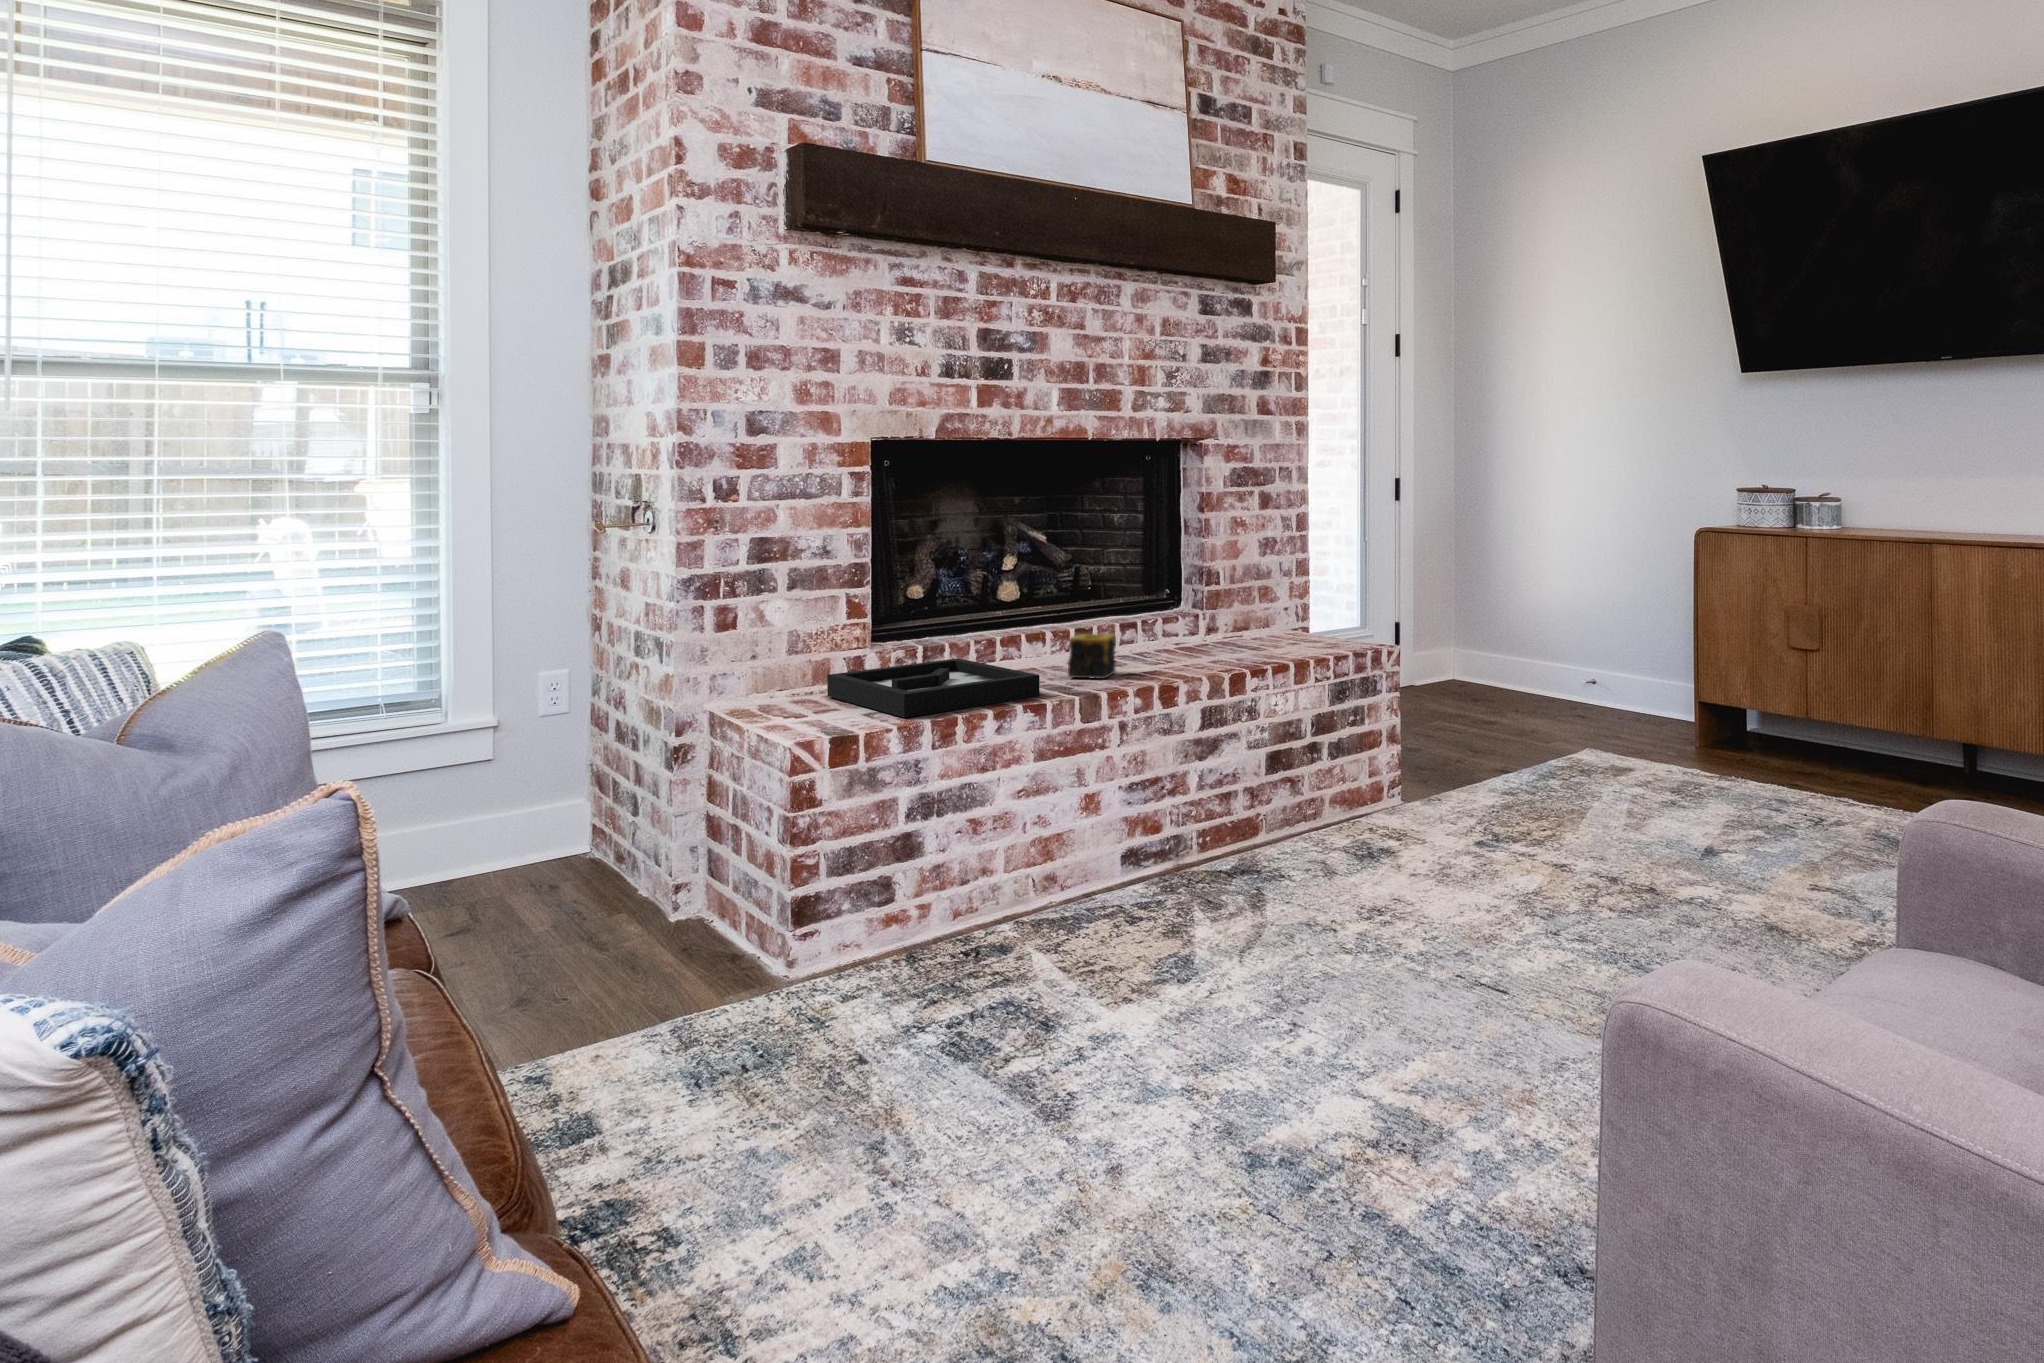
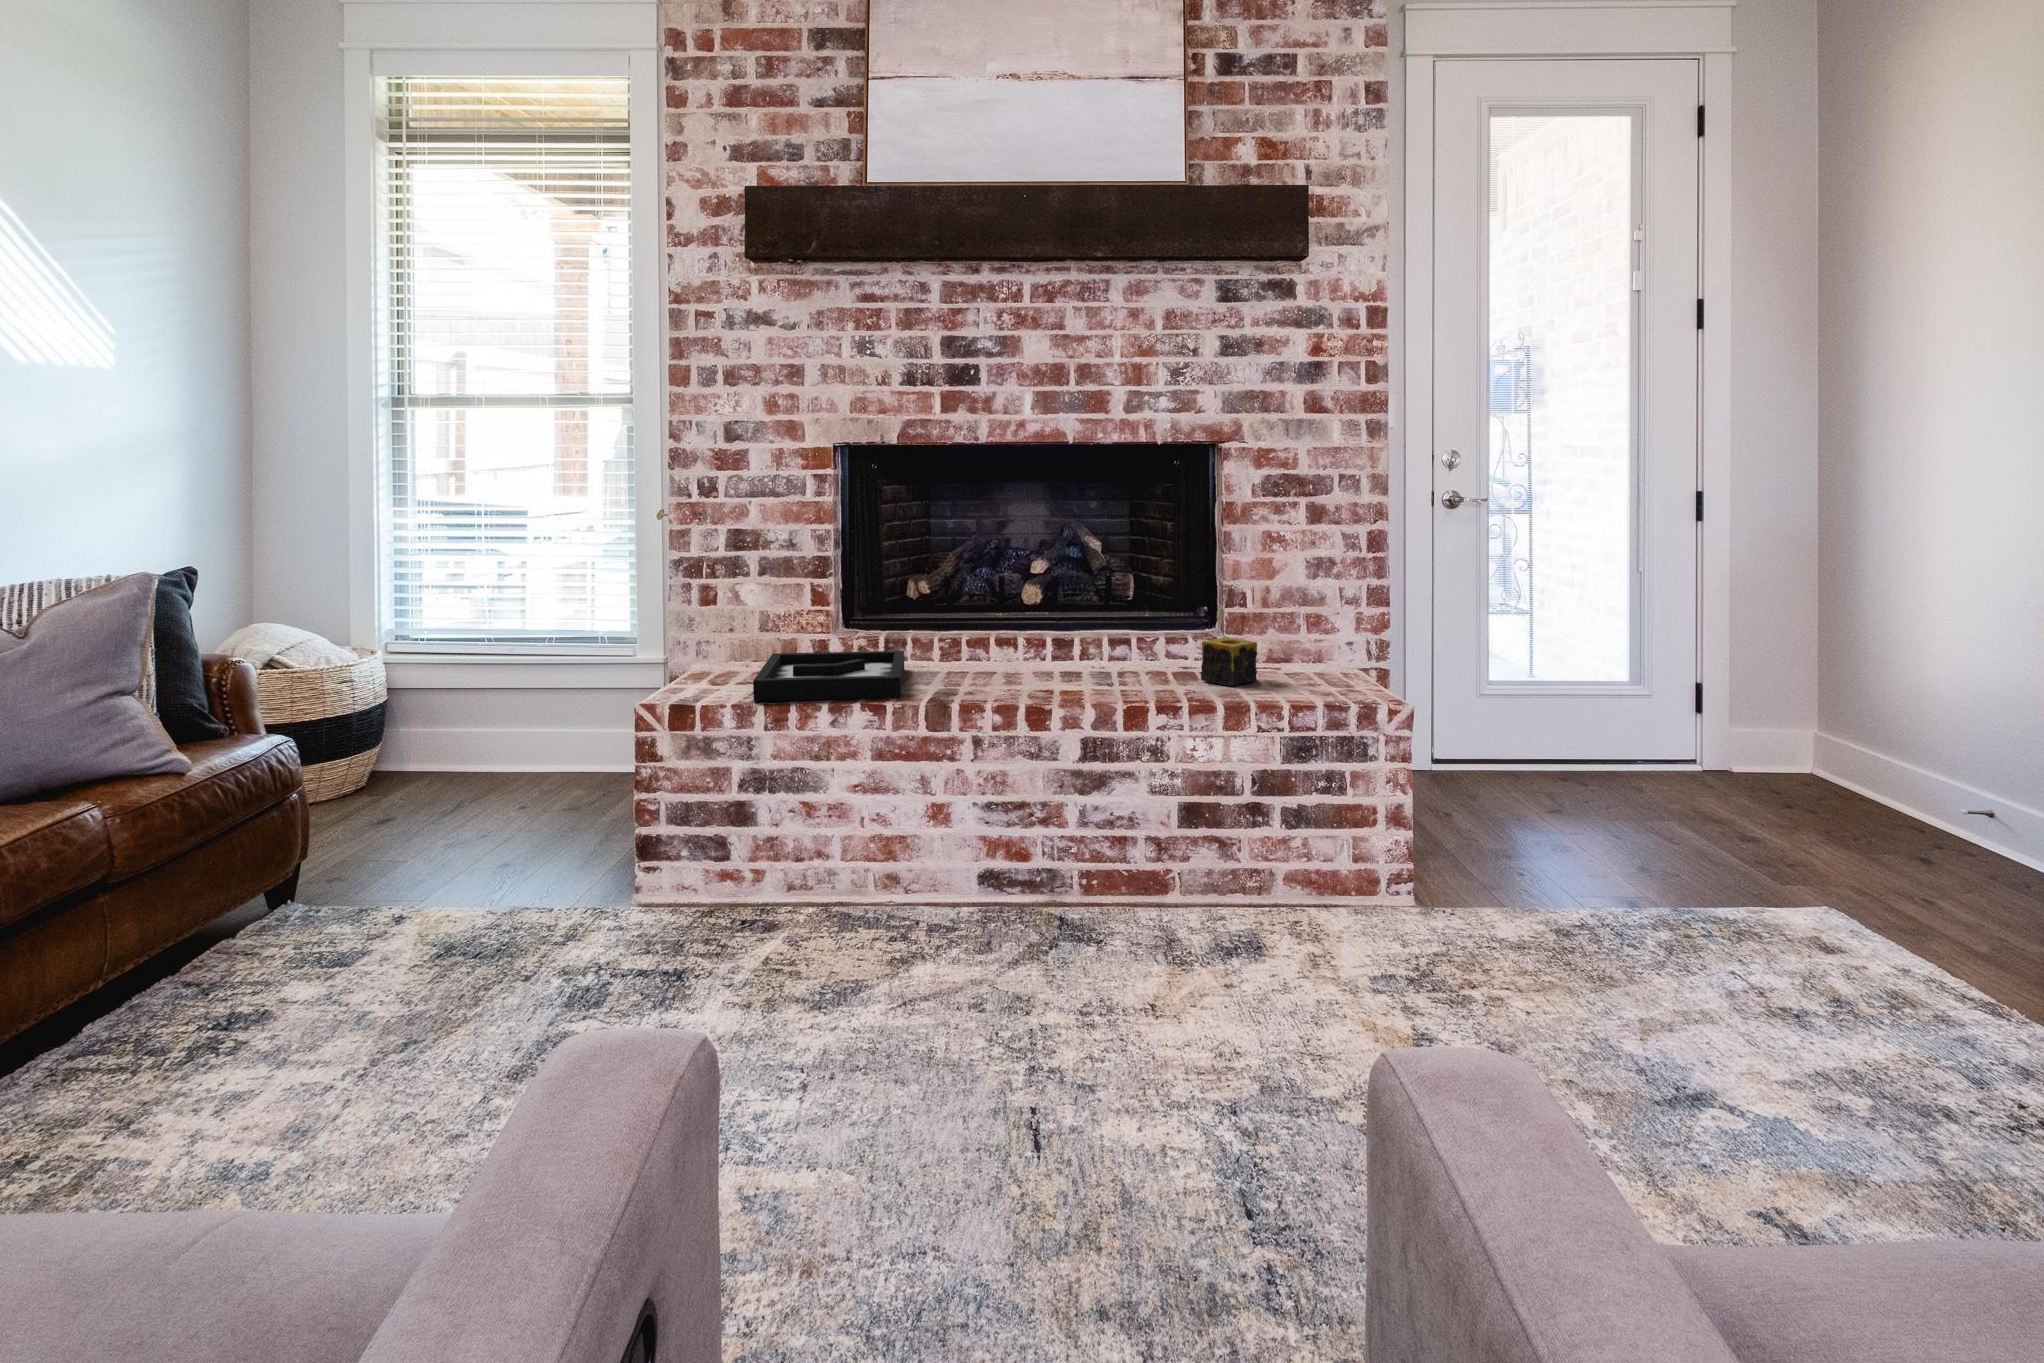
candle: present [1068,634,1116,679] -> present [1201,637,1257,686]

